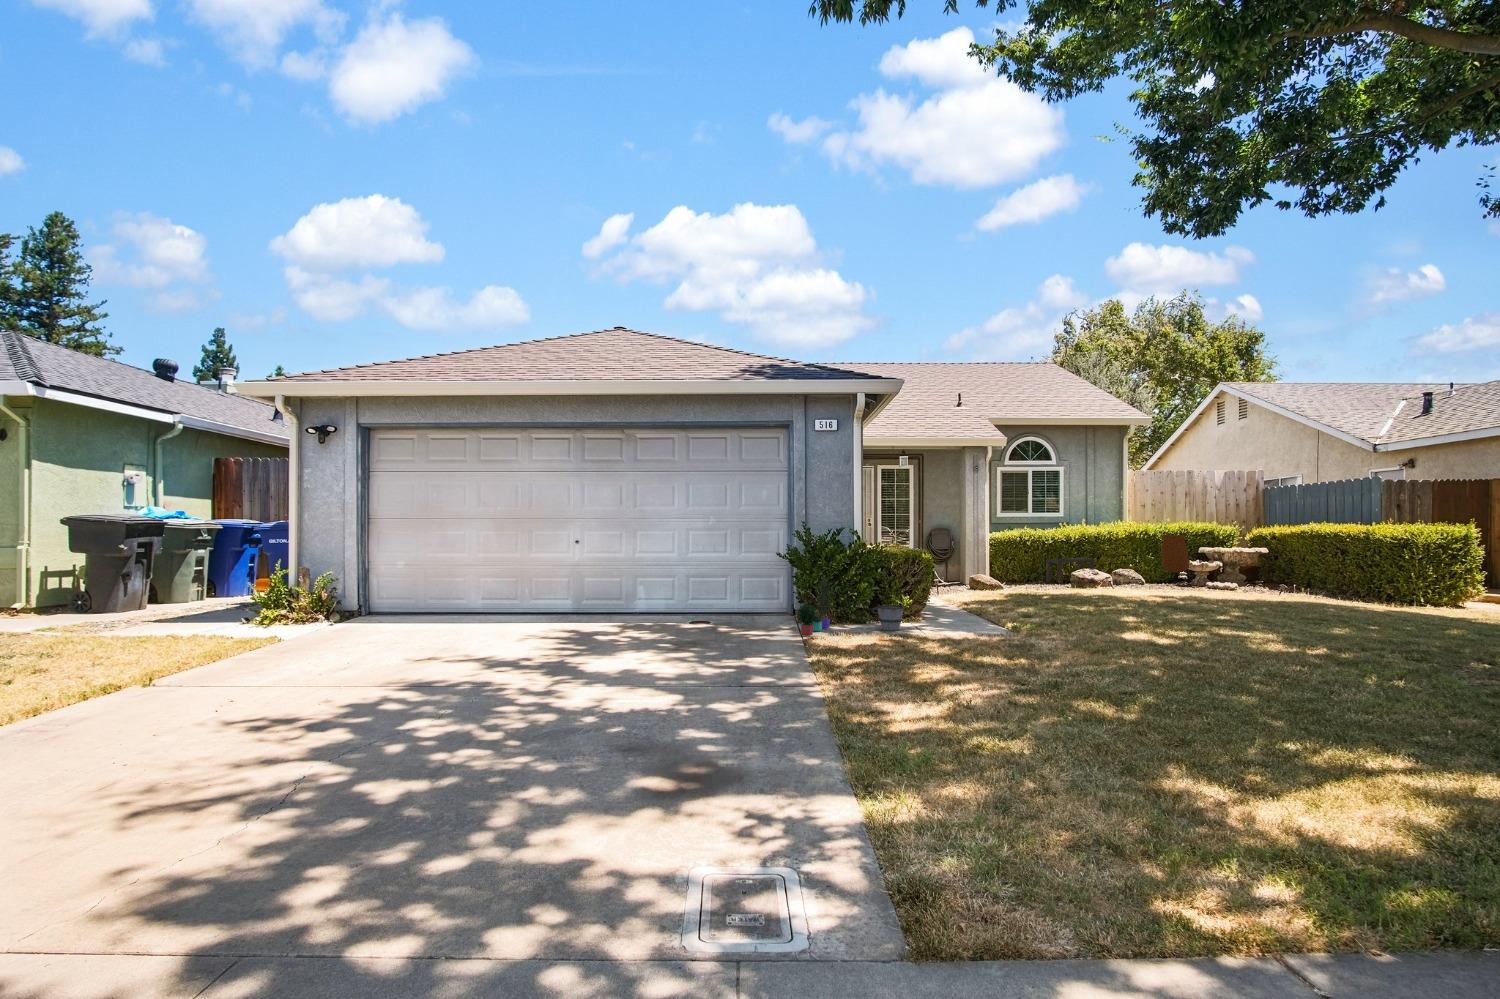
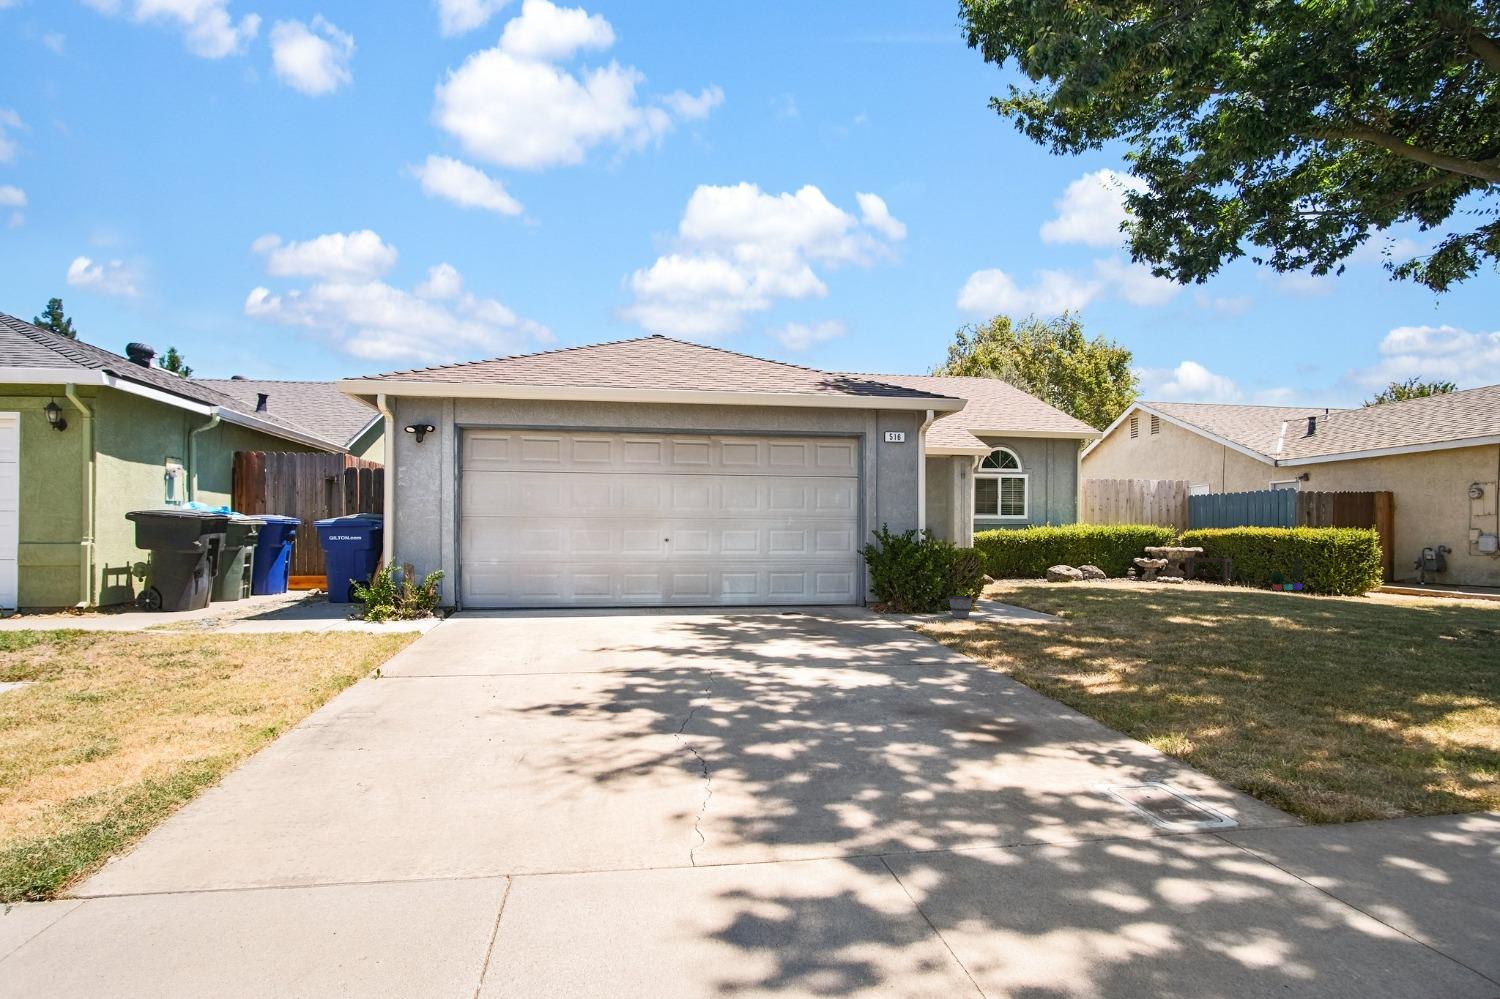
lounge chair: present [1160,535,1194,584] -> none [1117,536,1147,579]
bench: present [1046,558,1095,584] -> present [1185,557,1232,581]
potted plant: present [796,577,834,635] -> present [1270,557,1304,591]

